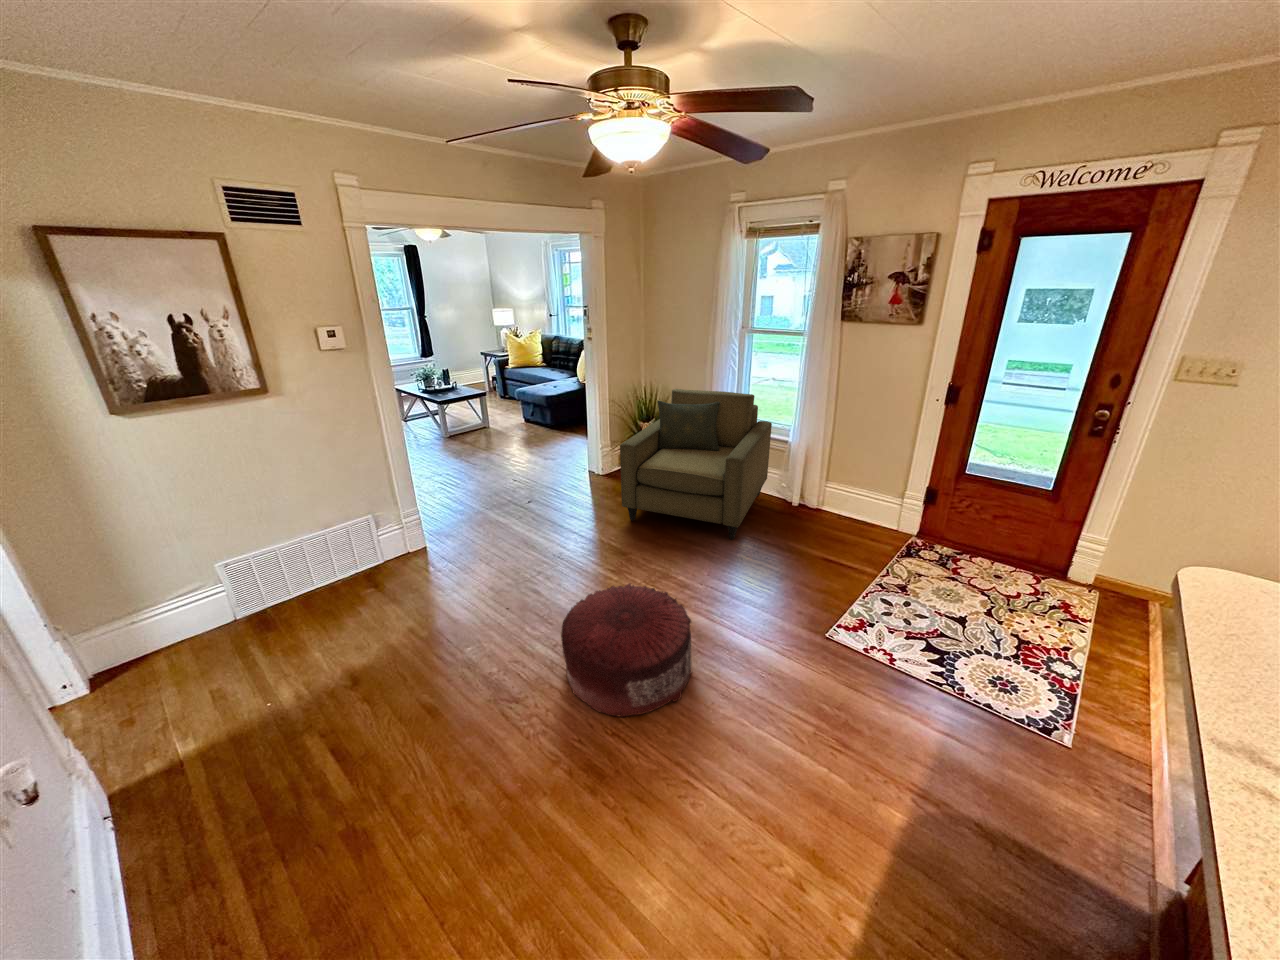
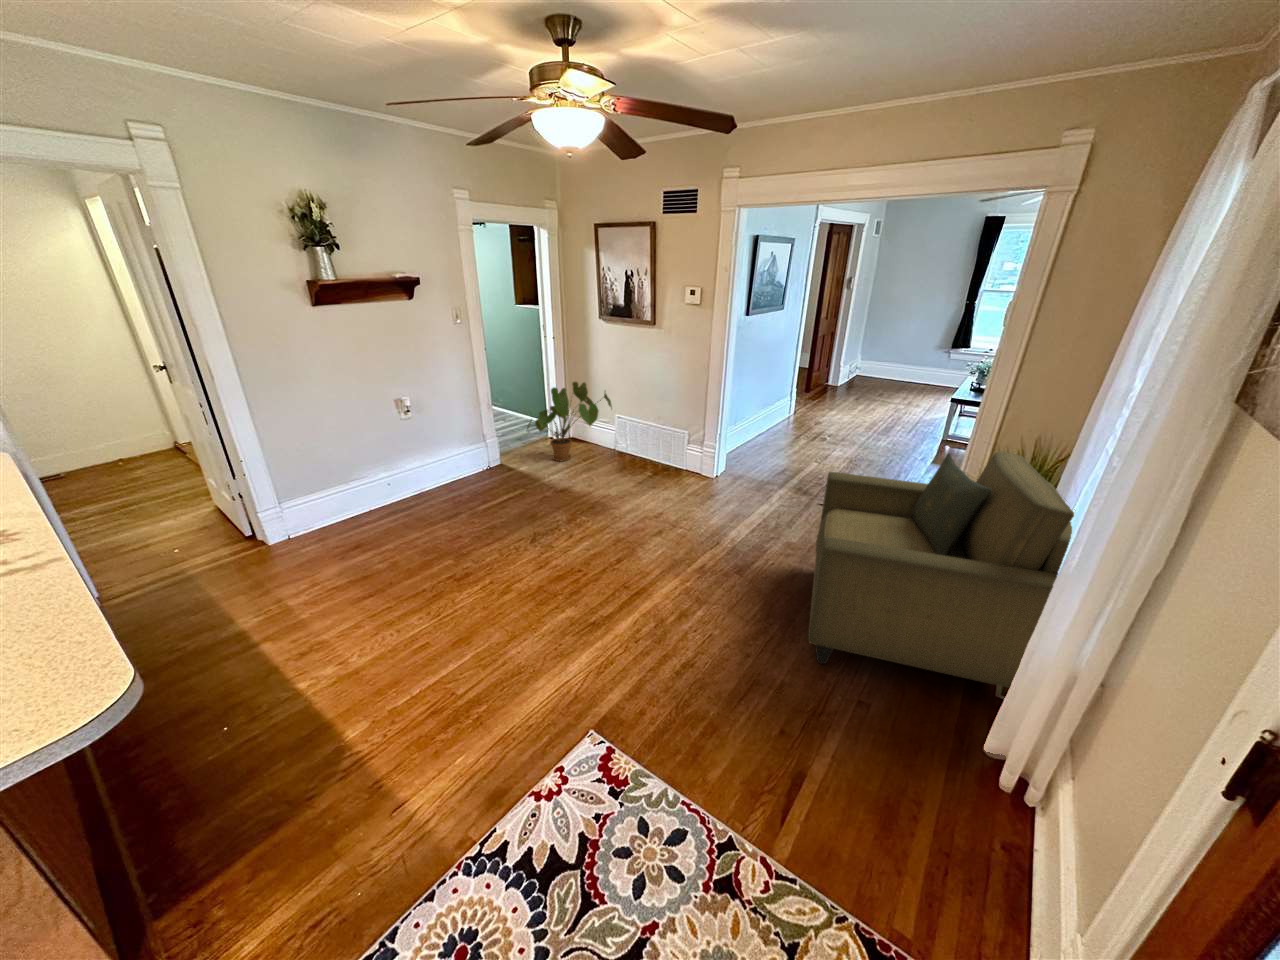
house plant: none [70,526,277,696] -> present [527,382,612,461]
pouf: present [561,583,692,717] -> none [495,519,605,617]

